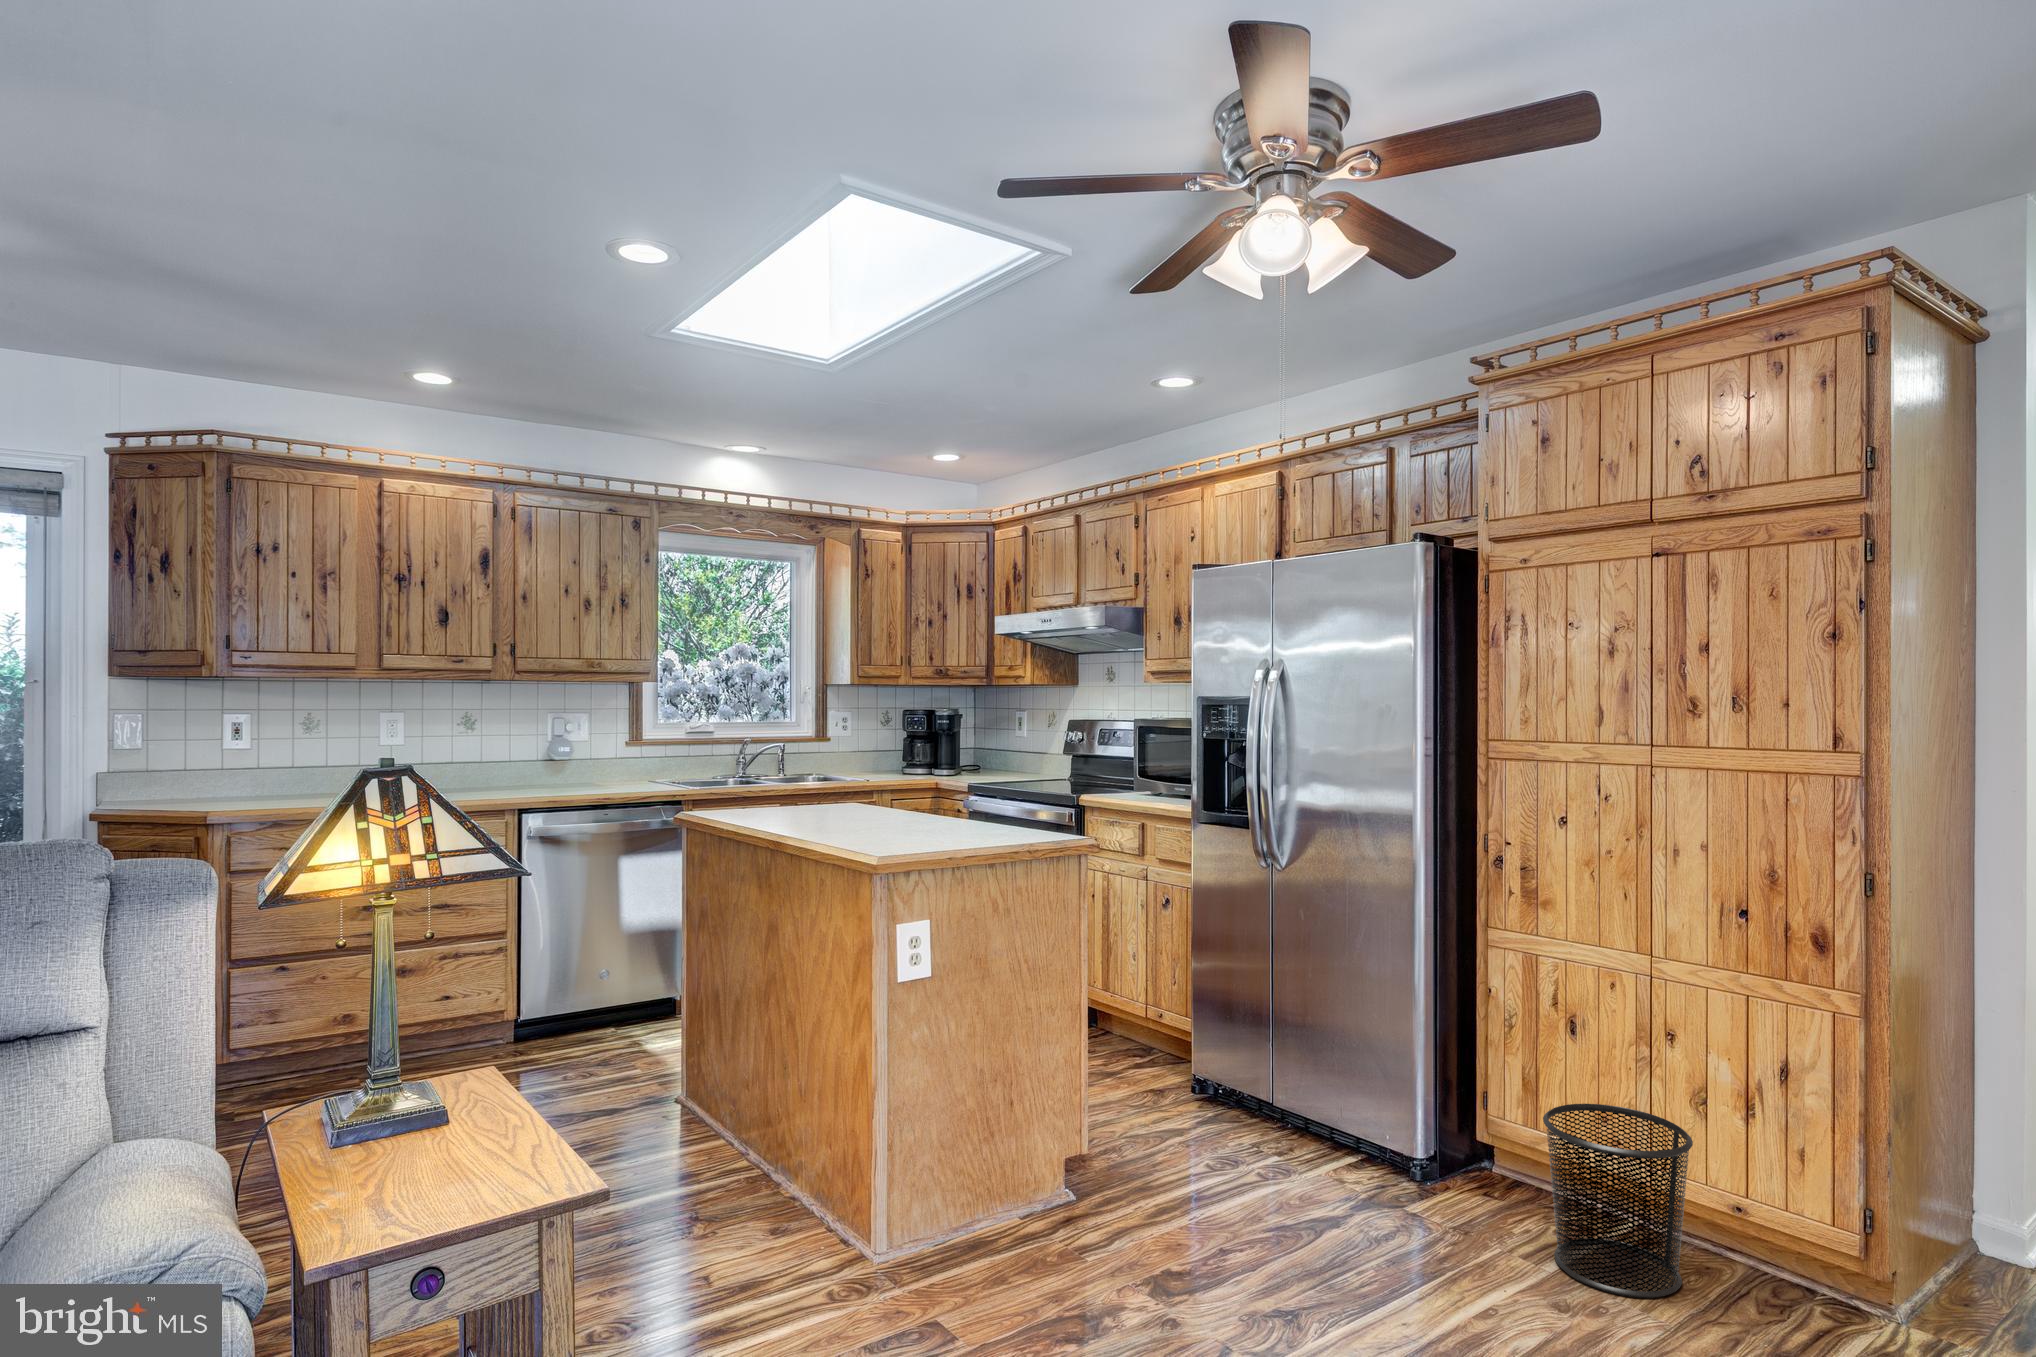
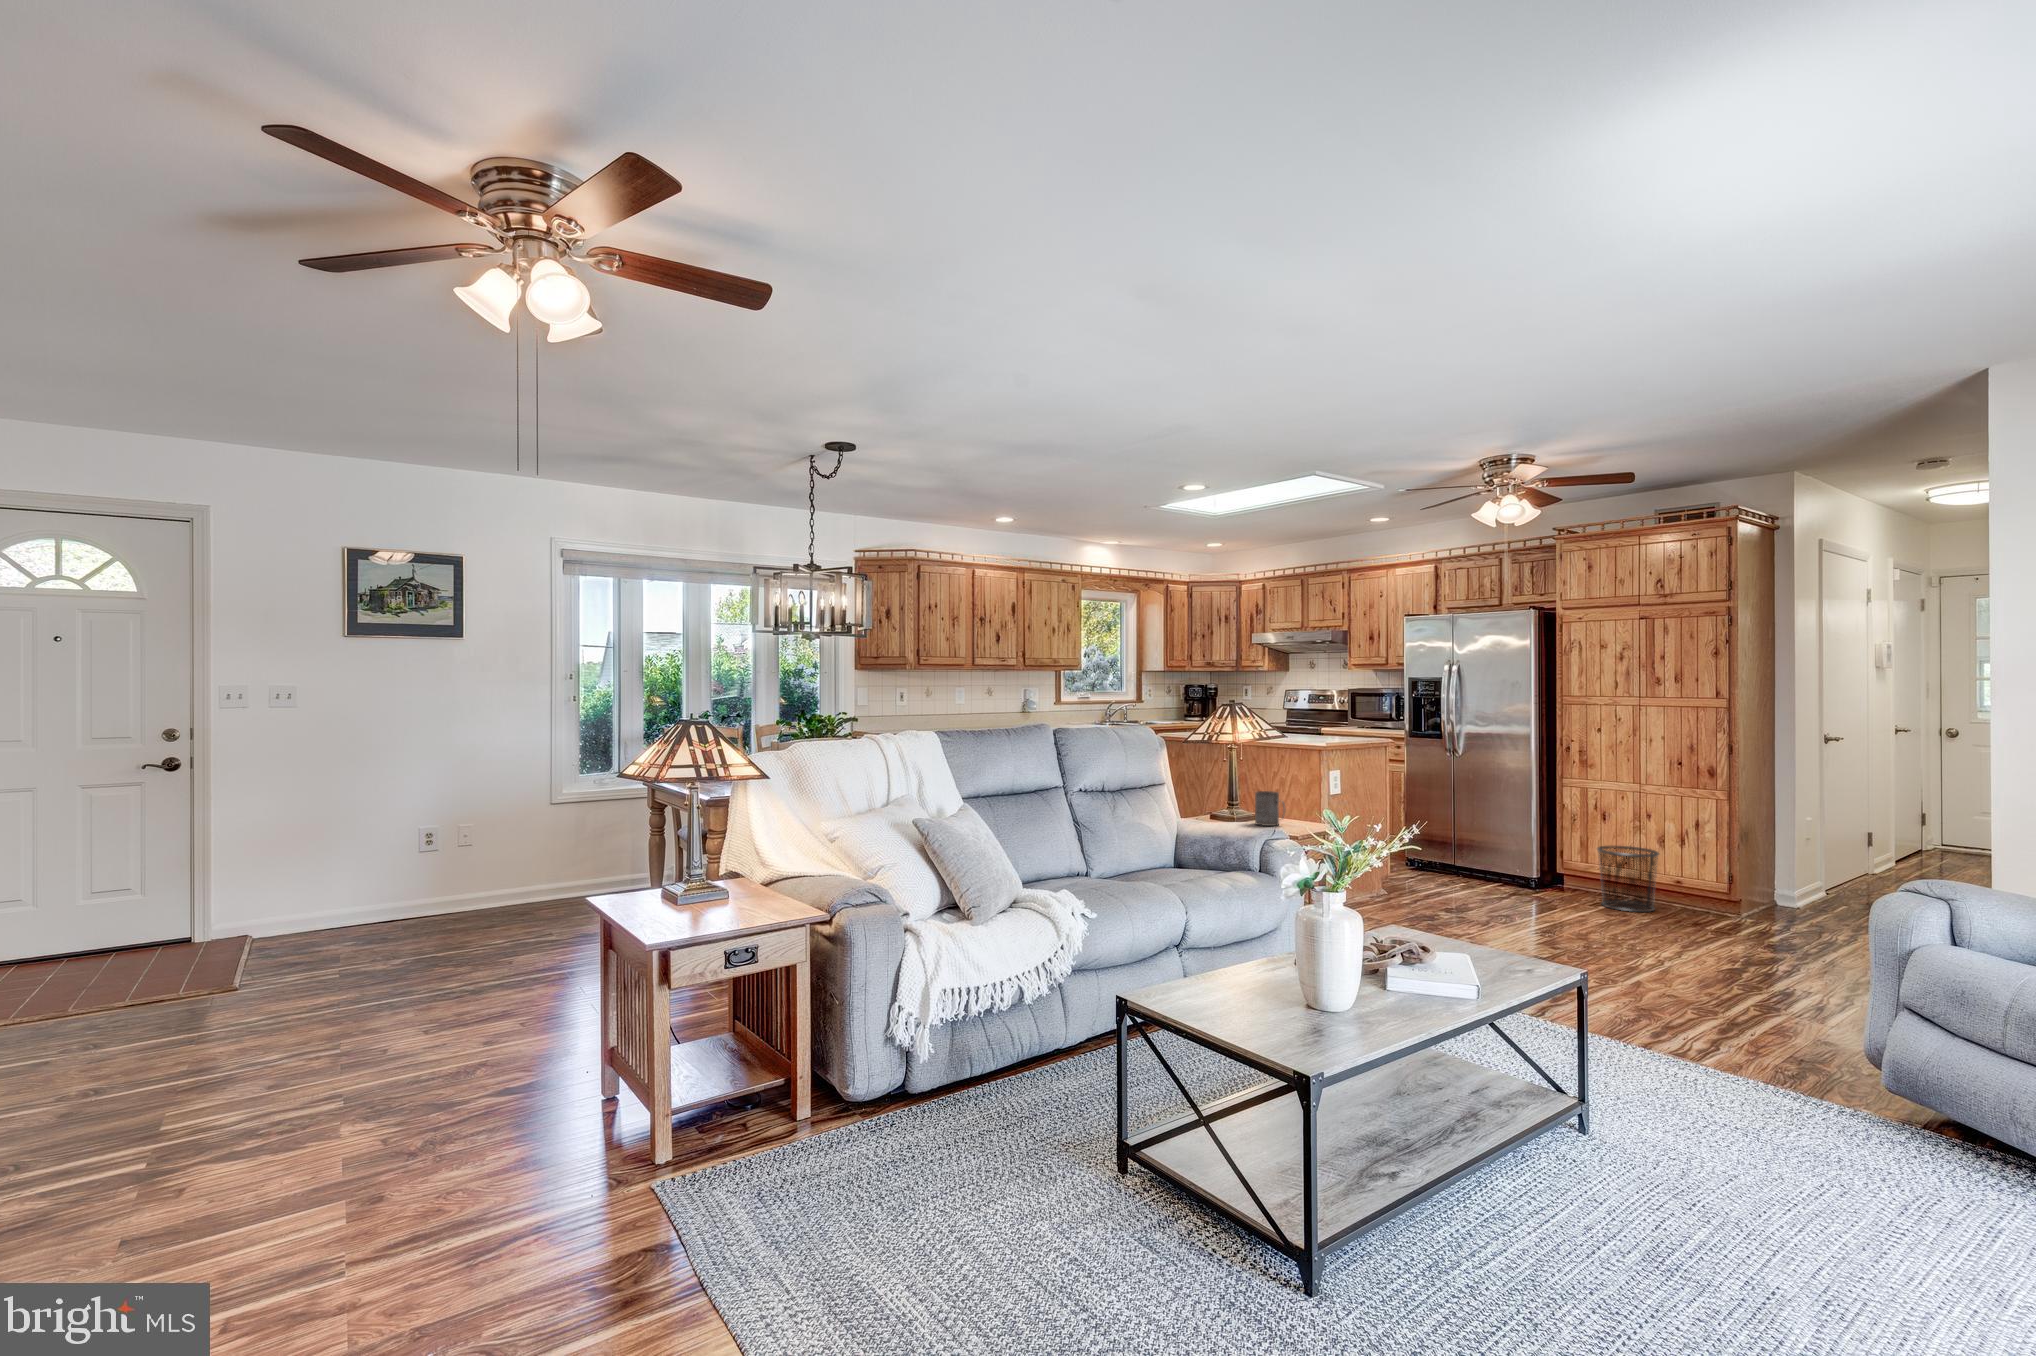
mug: none [336,1058,425,1191] -> present [1255,791,1286,826]

